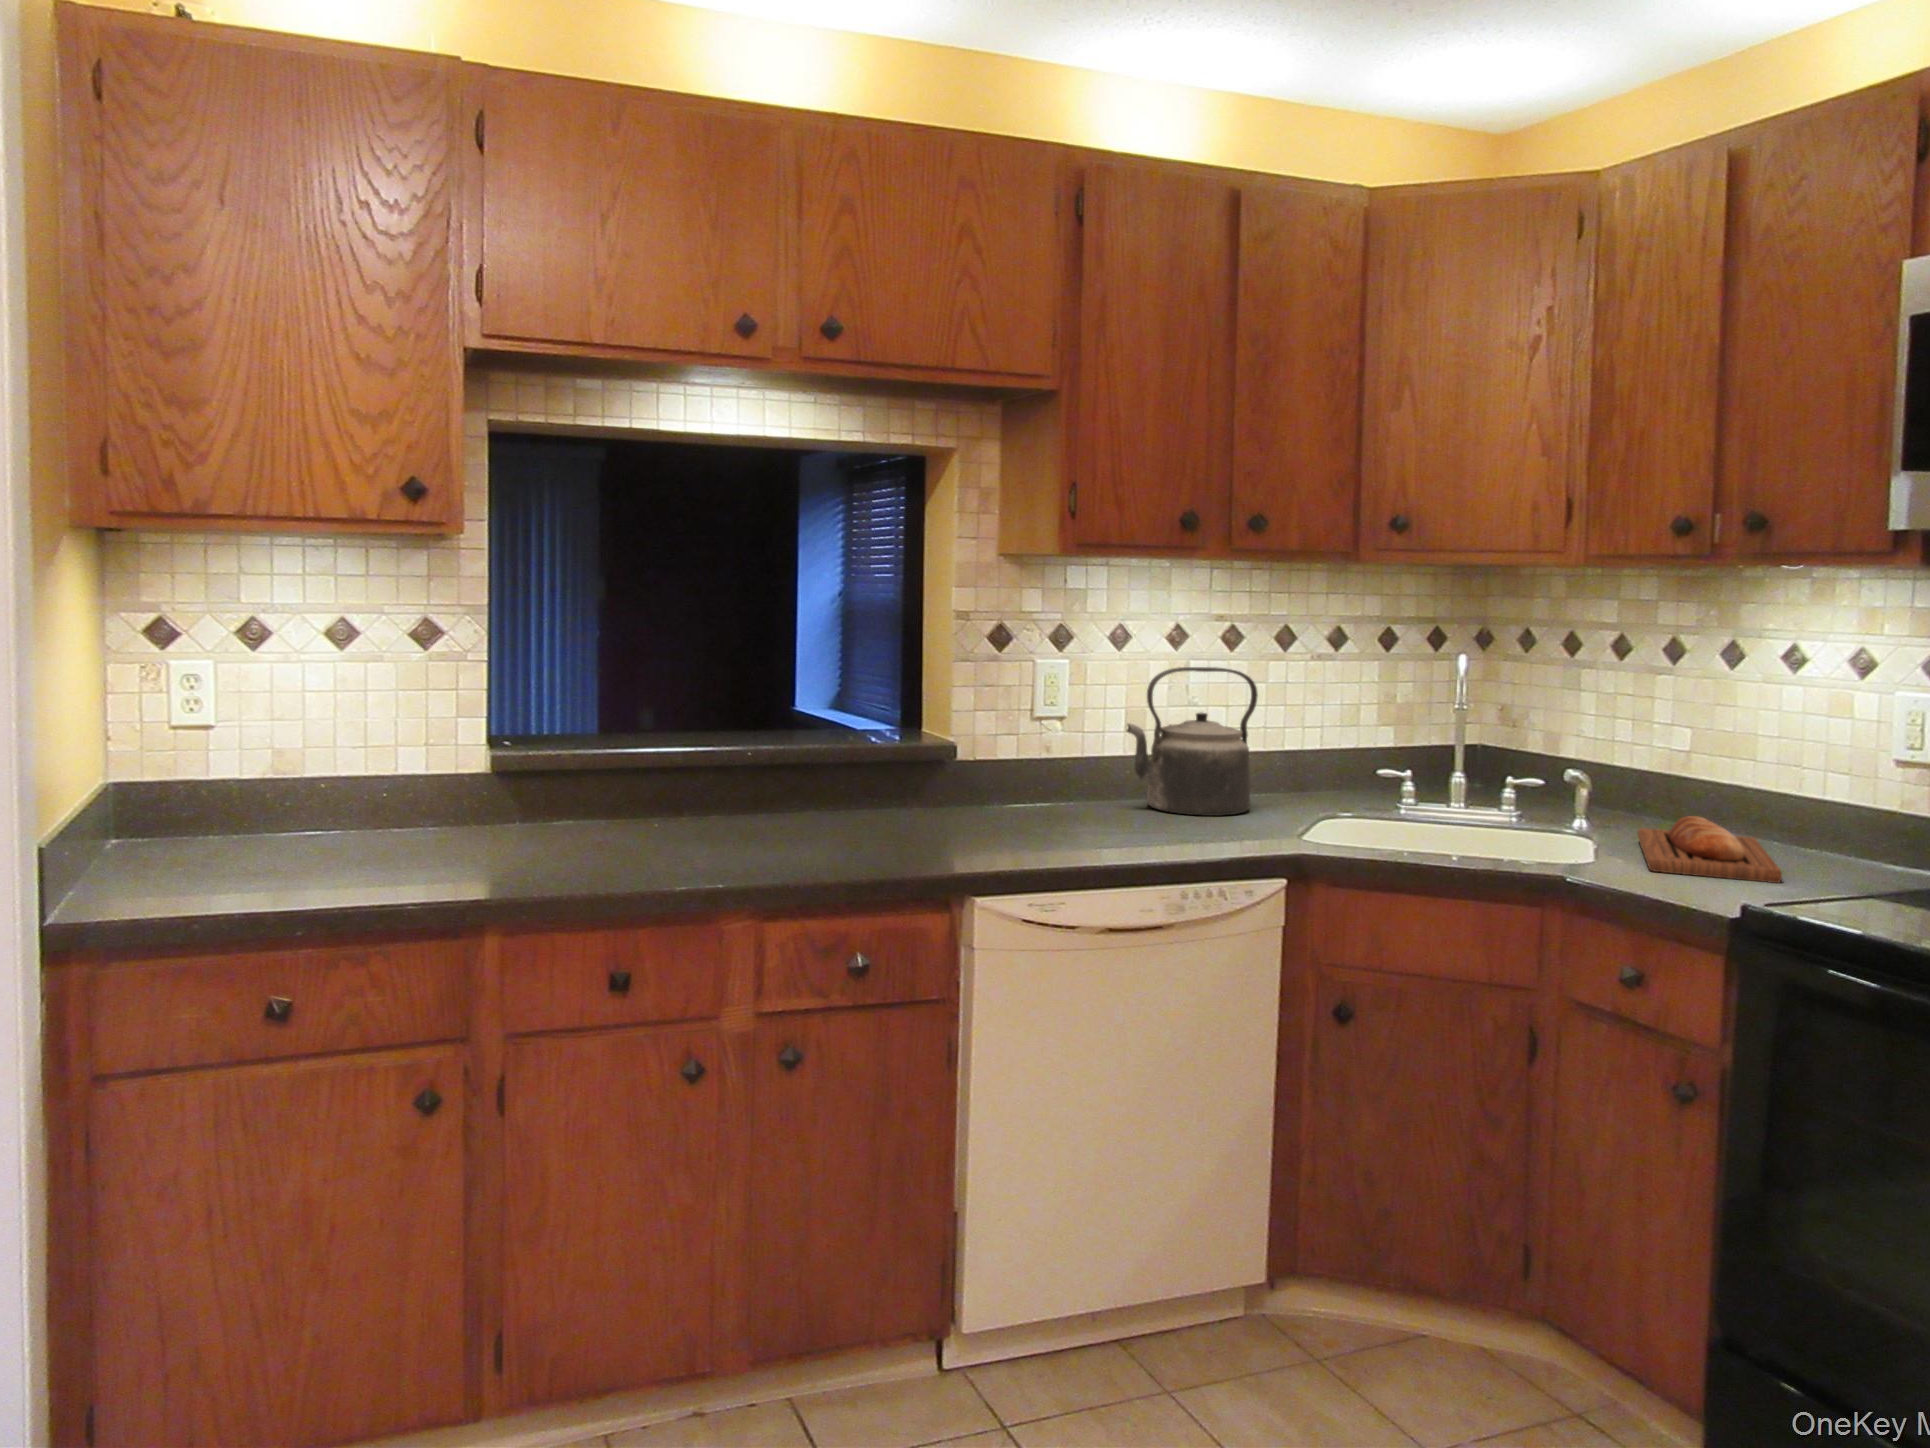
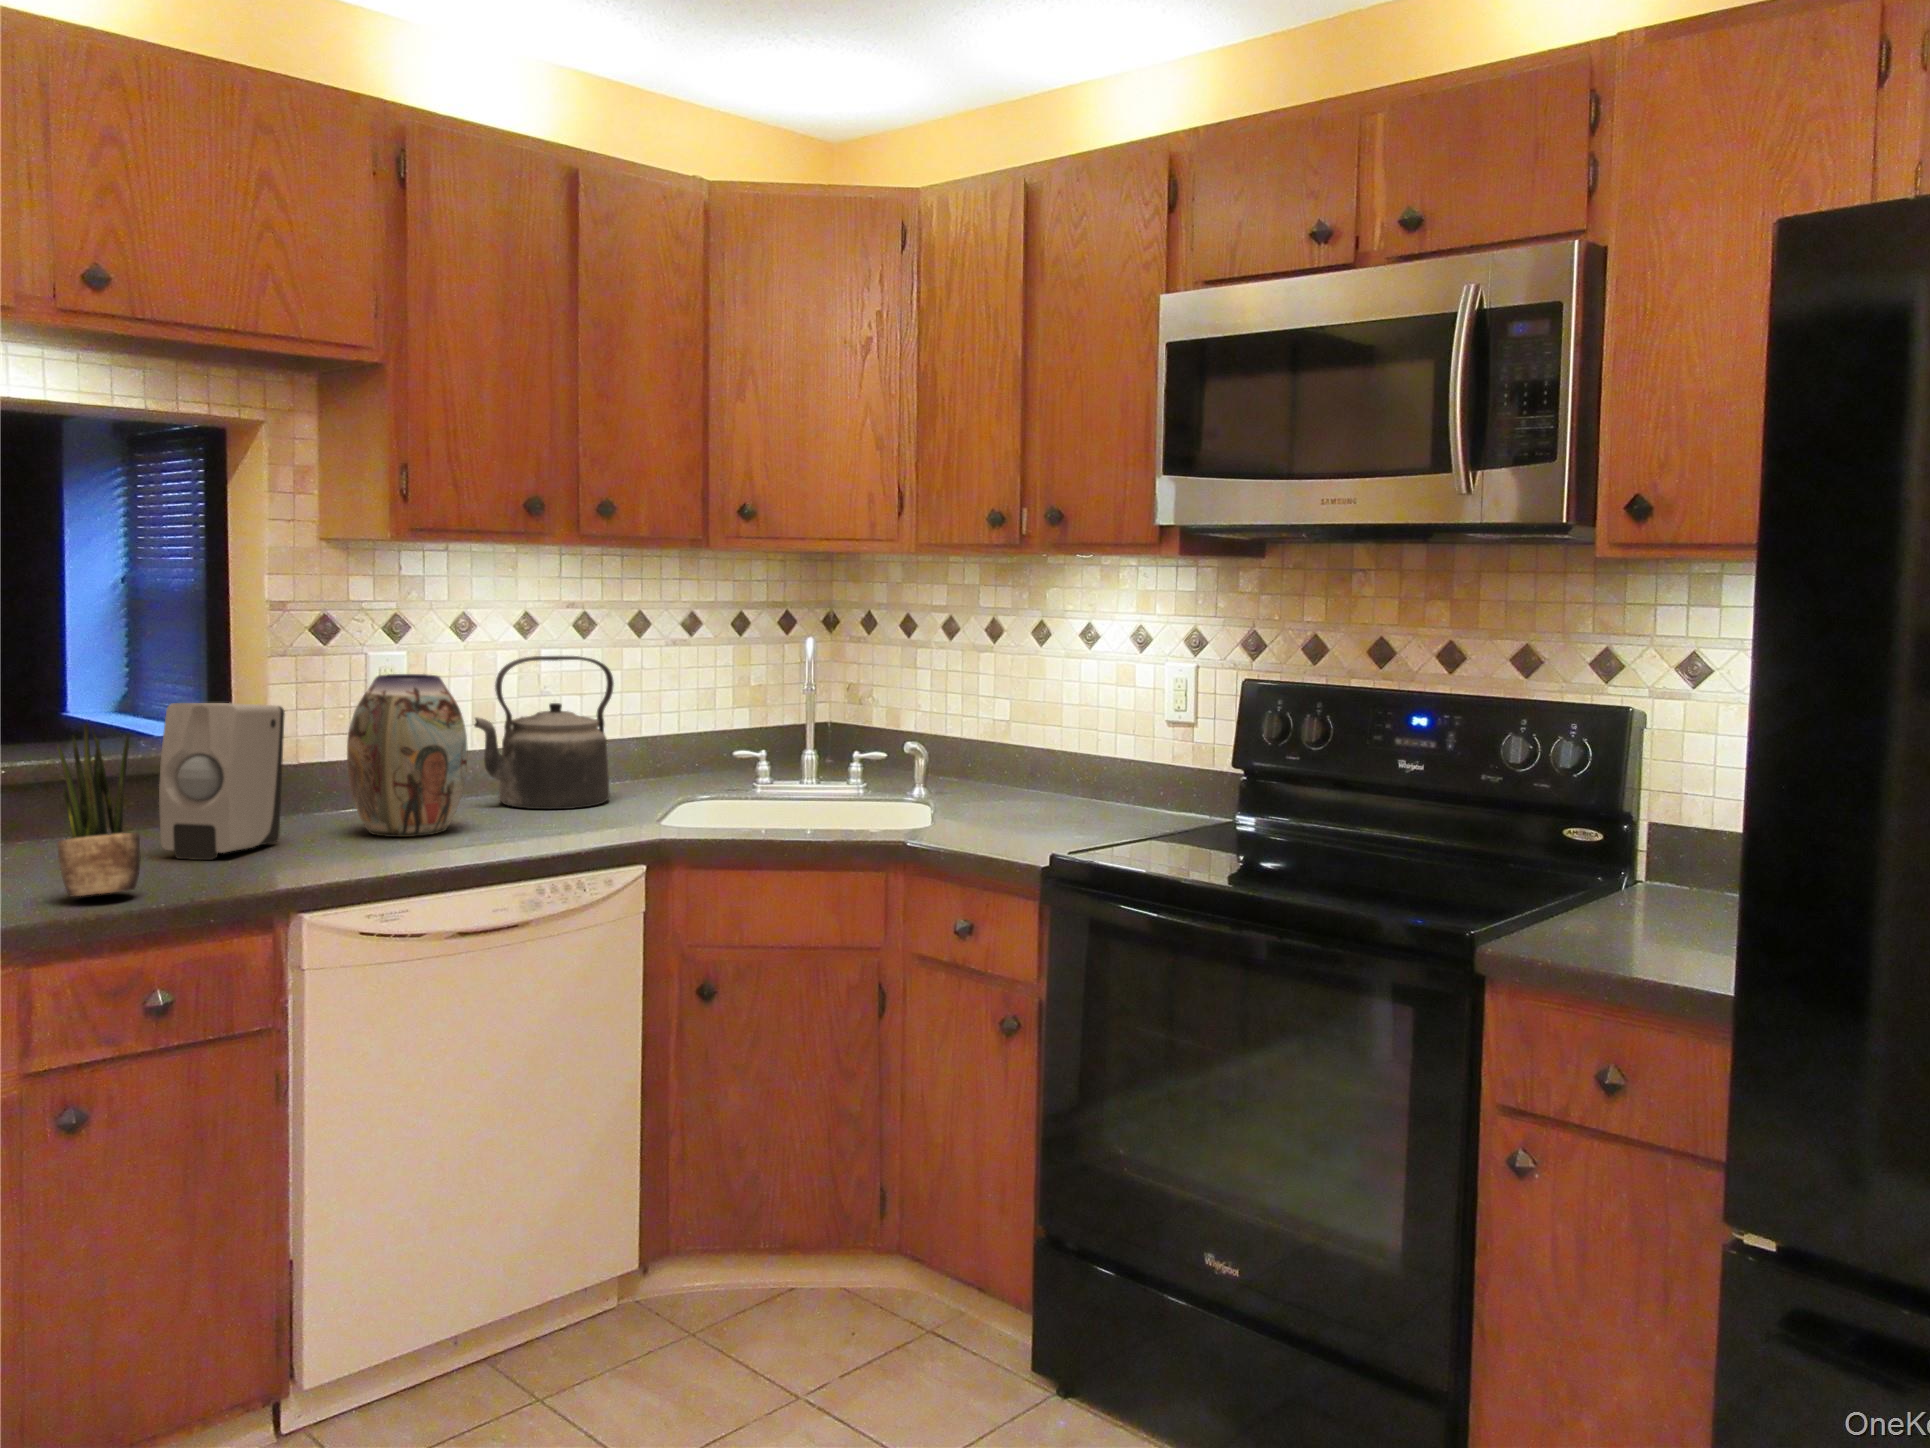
vase: none [1014,680,1118,832] -> present [347,674,468,837]
soap dispenser: none [861,699,963,840] -> present [159,703,285,860]
potted plant: none [779,712,841,863] -> present [57,723,140,896]
bread loaf: present [1637,816,1782,883] -> none [968,779,1080,833]

